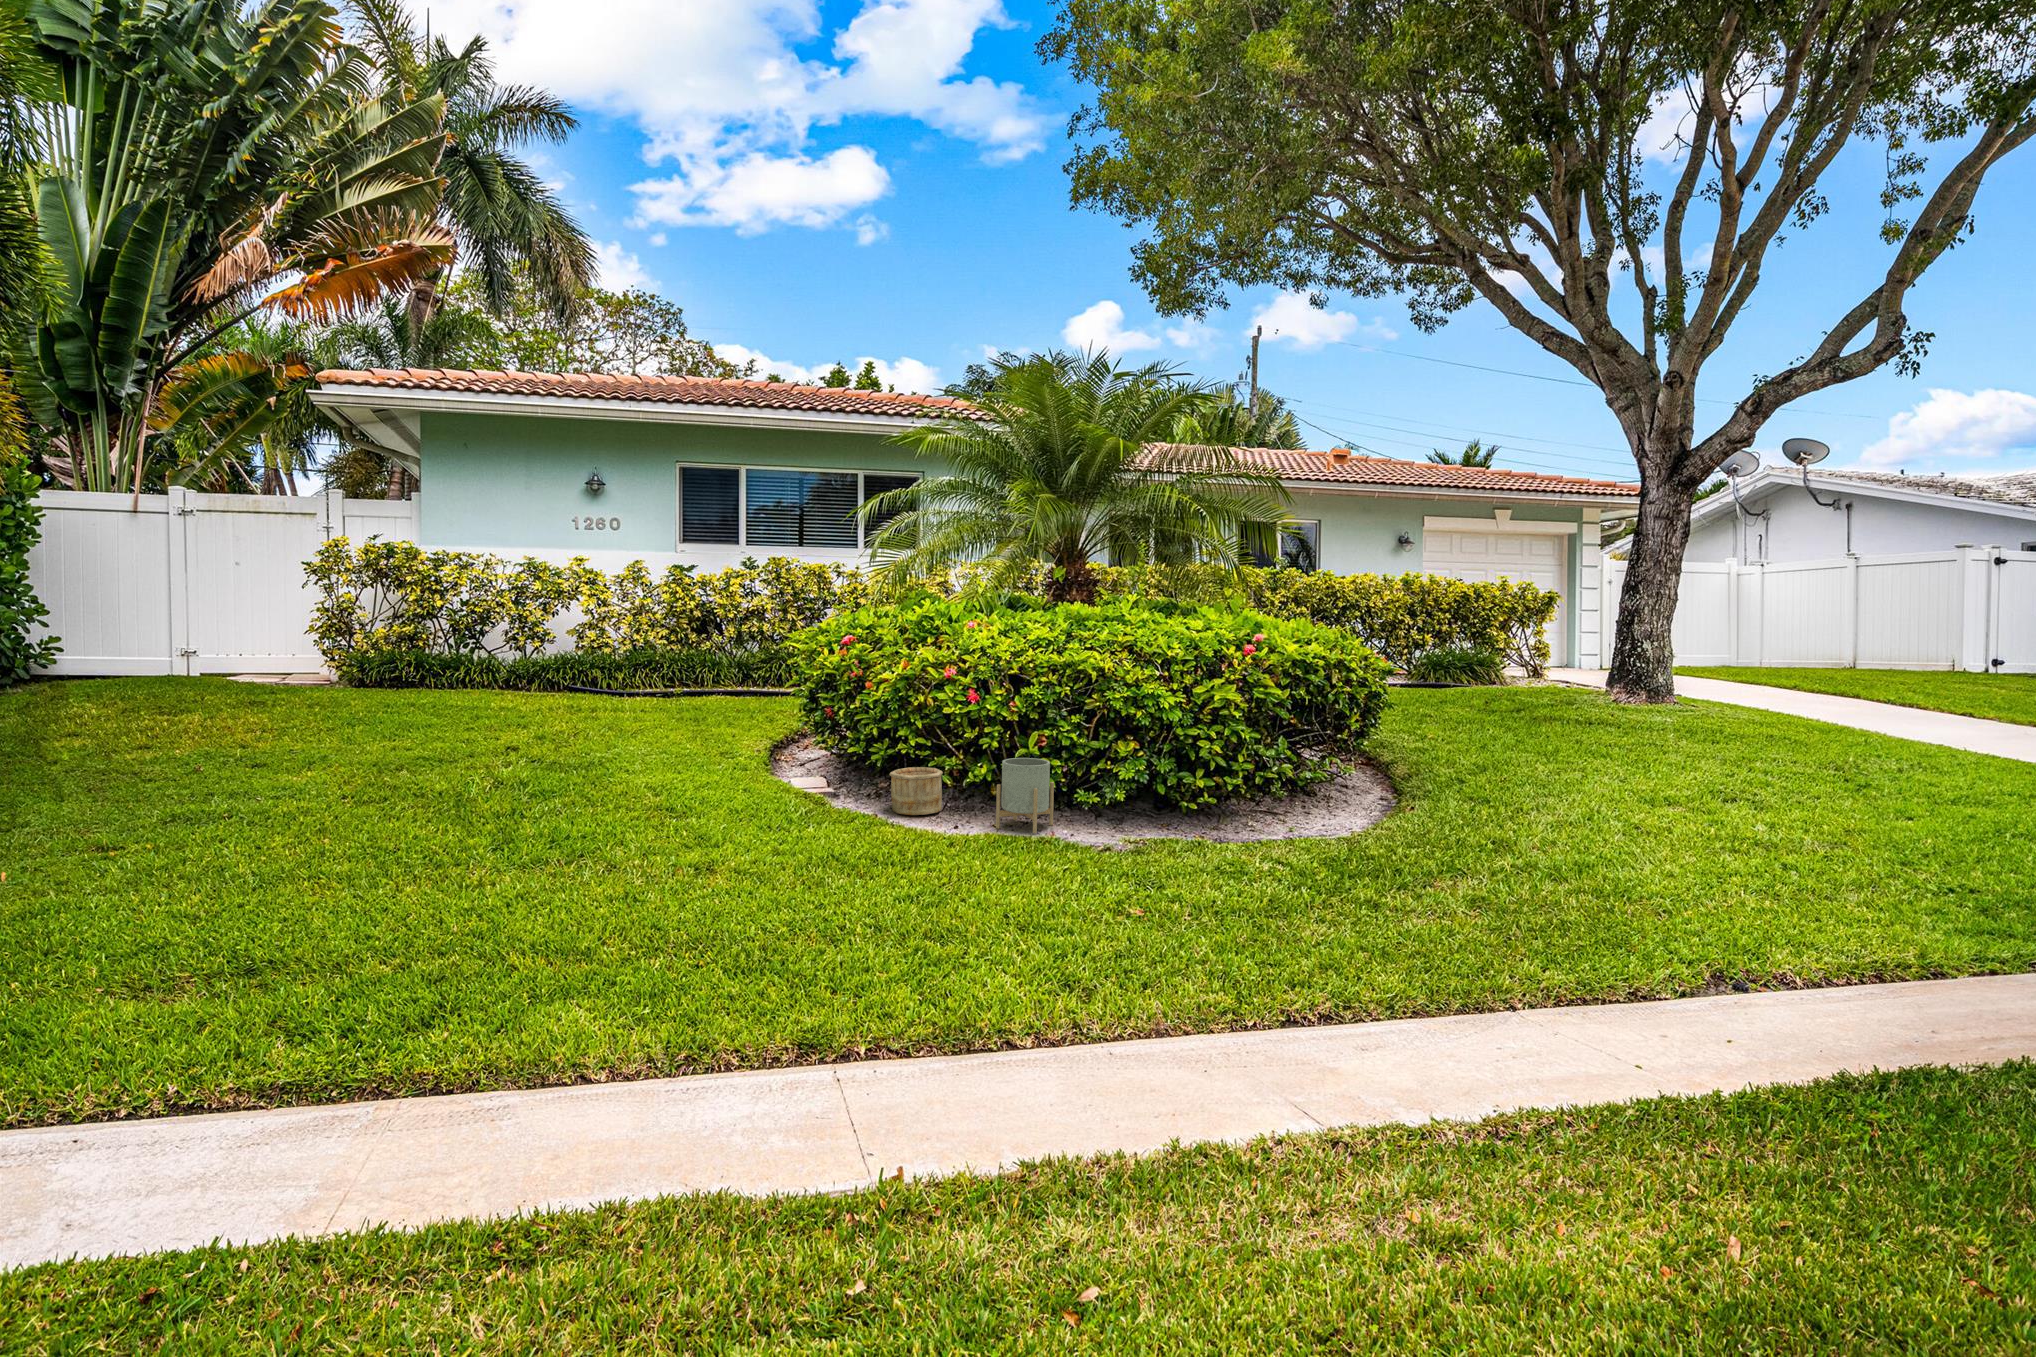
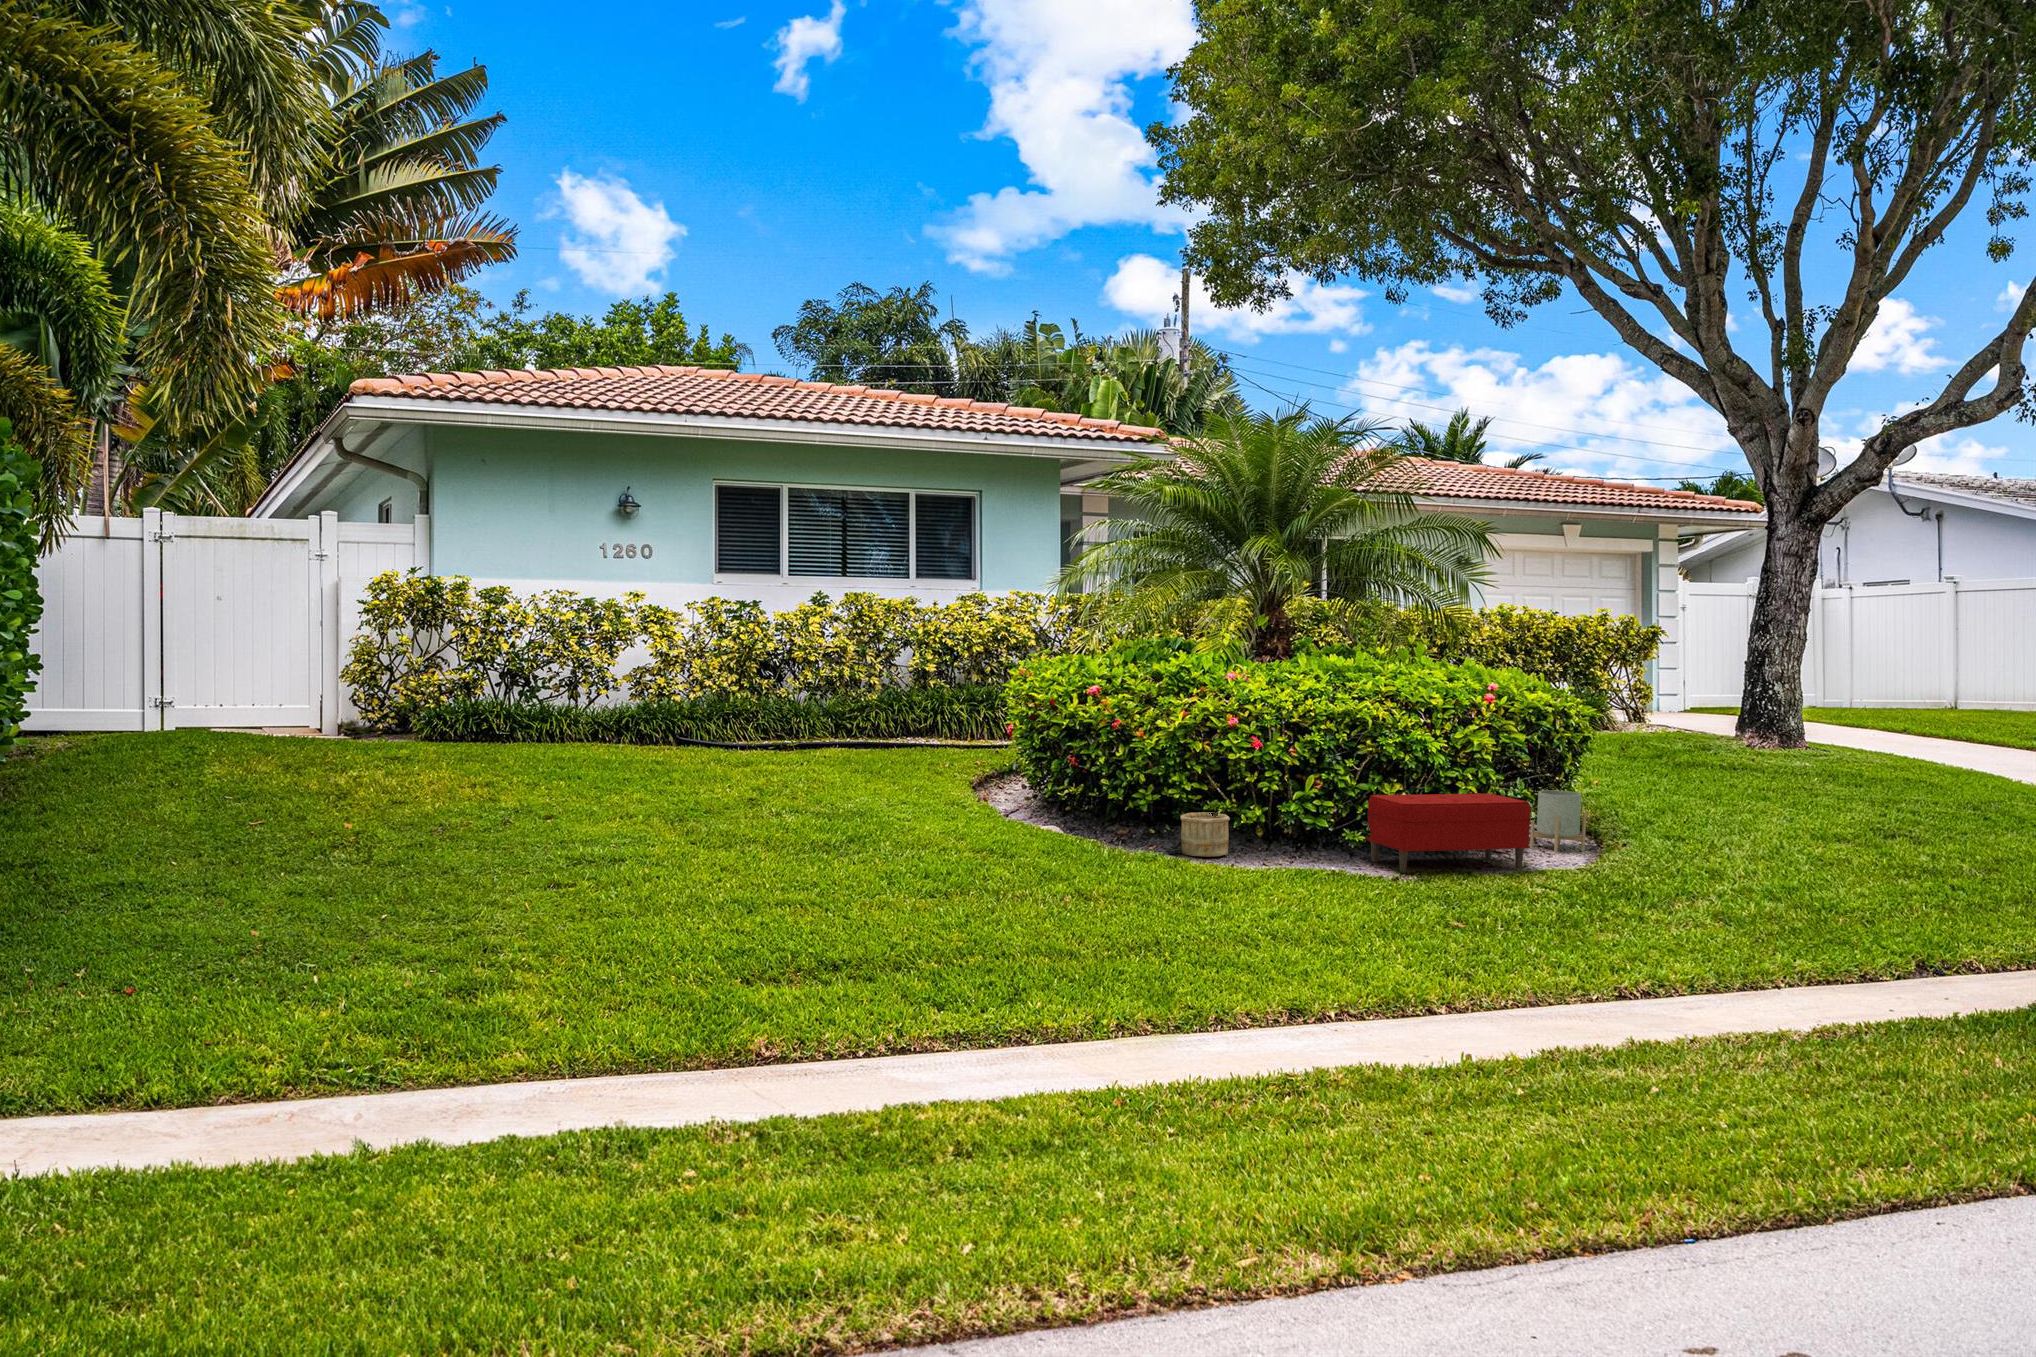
bench: none [1090,752,1262,839] -> present [1367,793,1530,873]
planter: present [996,758,1054,833] -> present [1530,790,1586,853]

